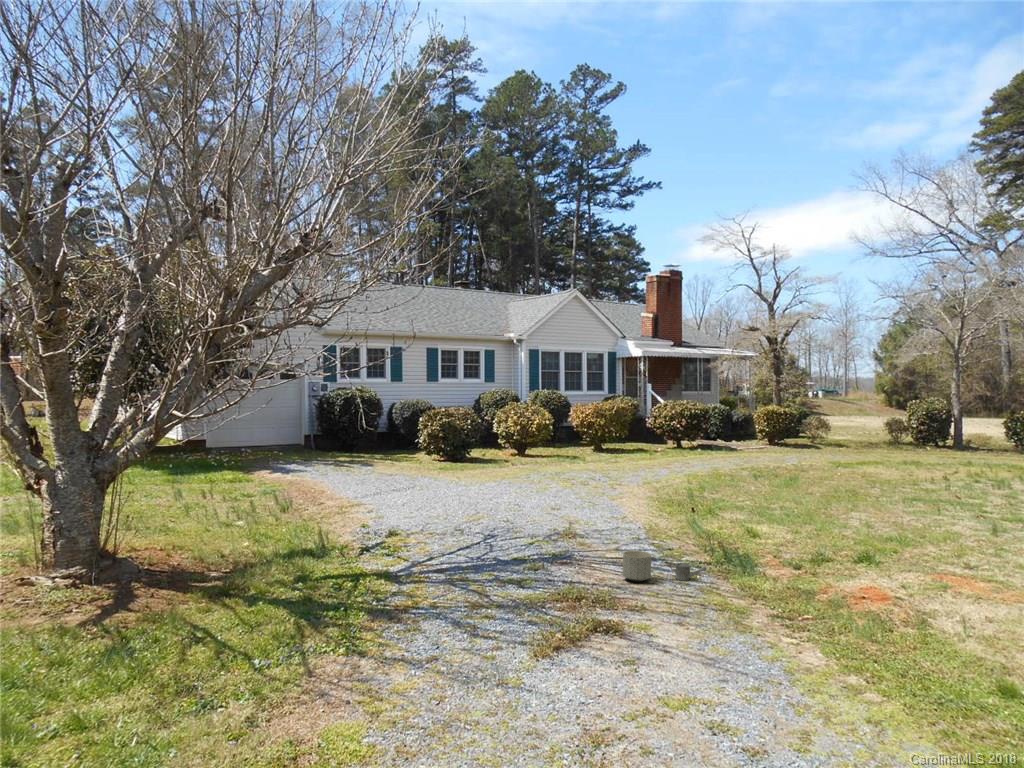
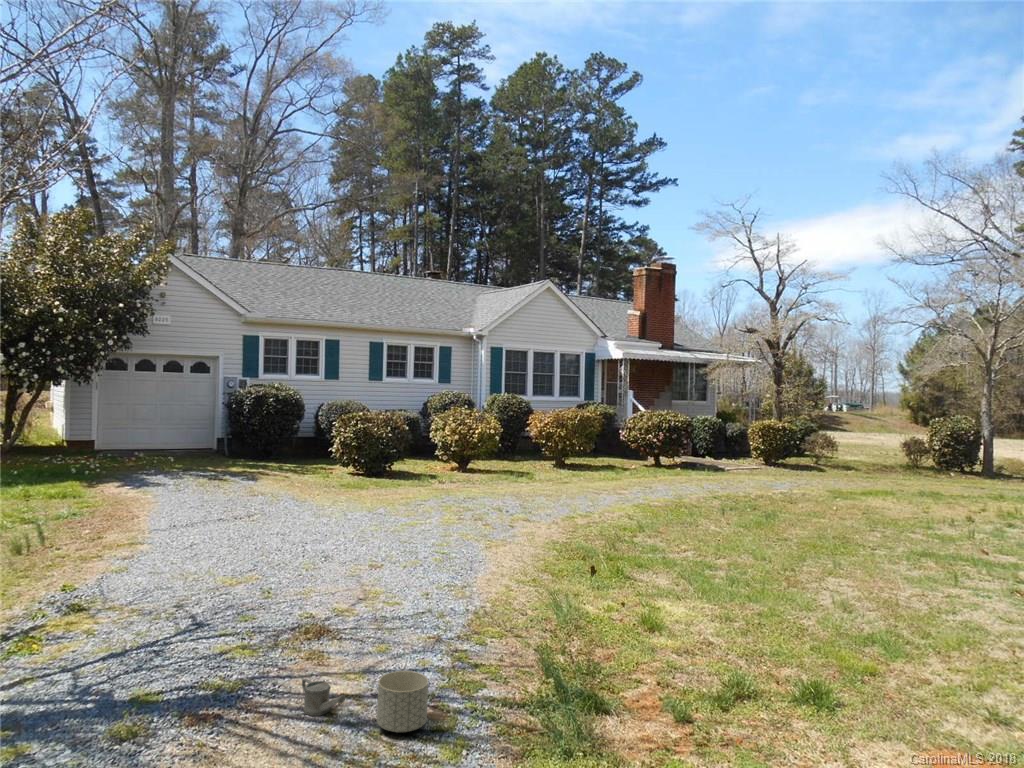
watering can: present [669,563,706,581] -> present [302,679,345,716]

